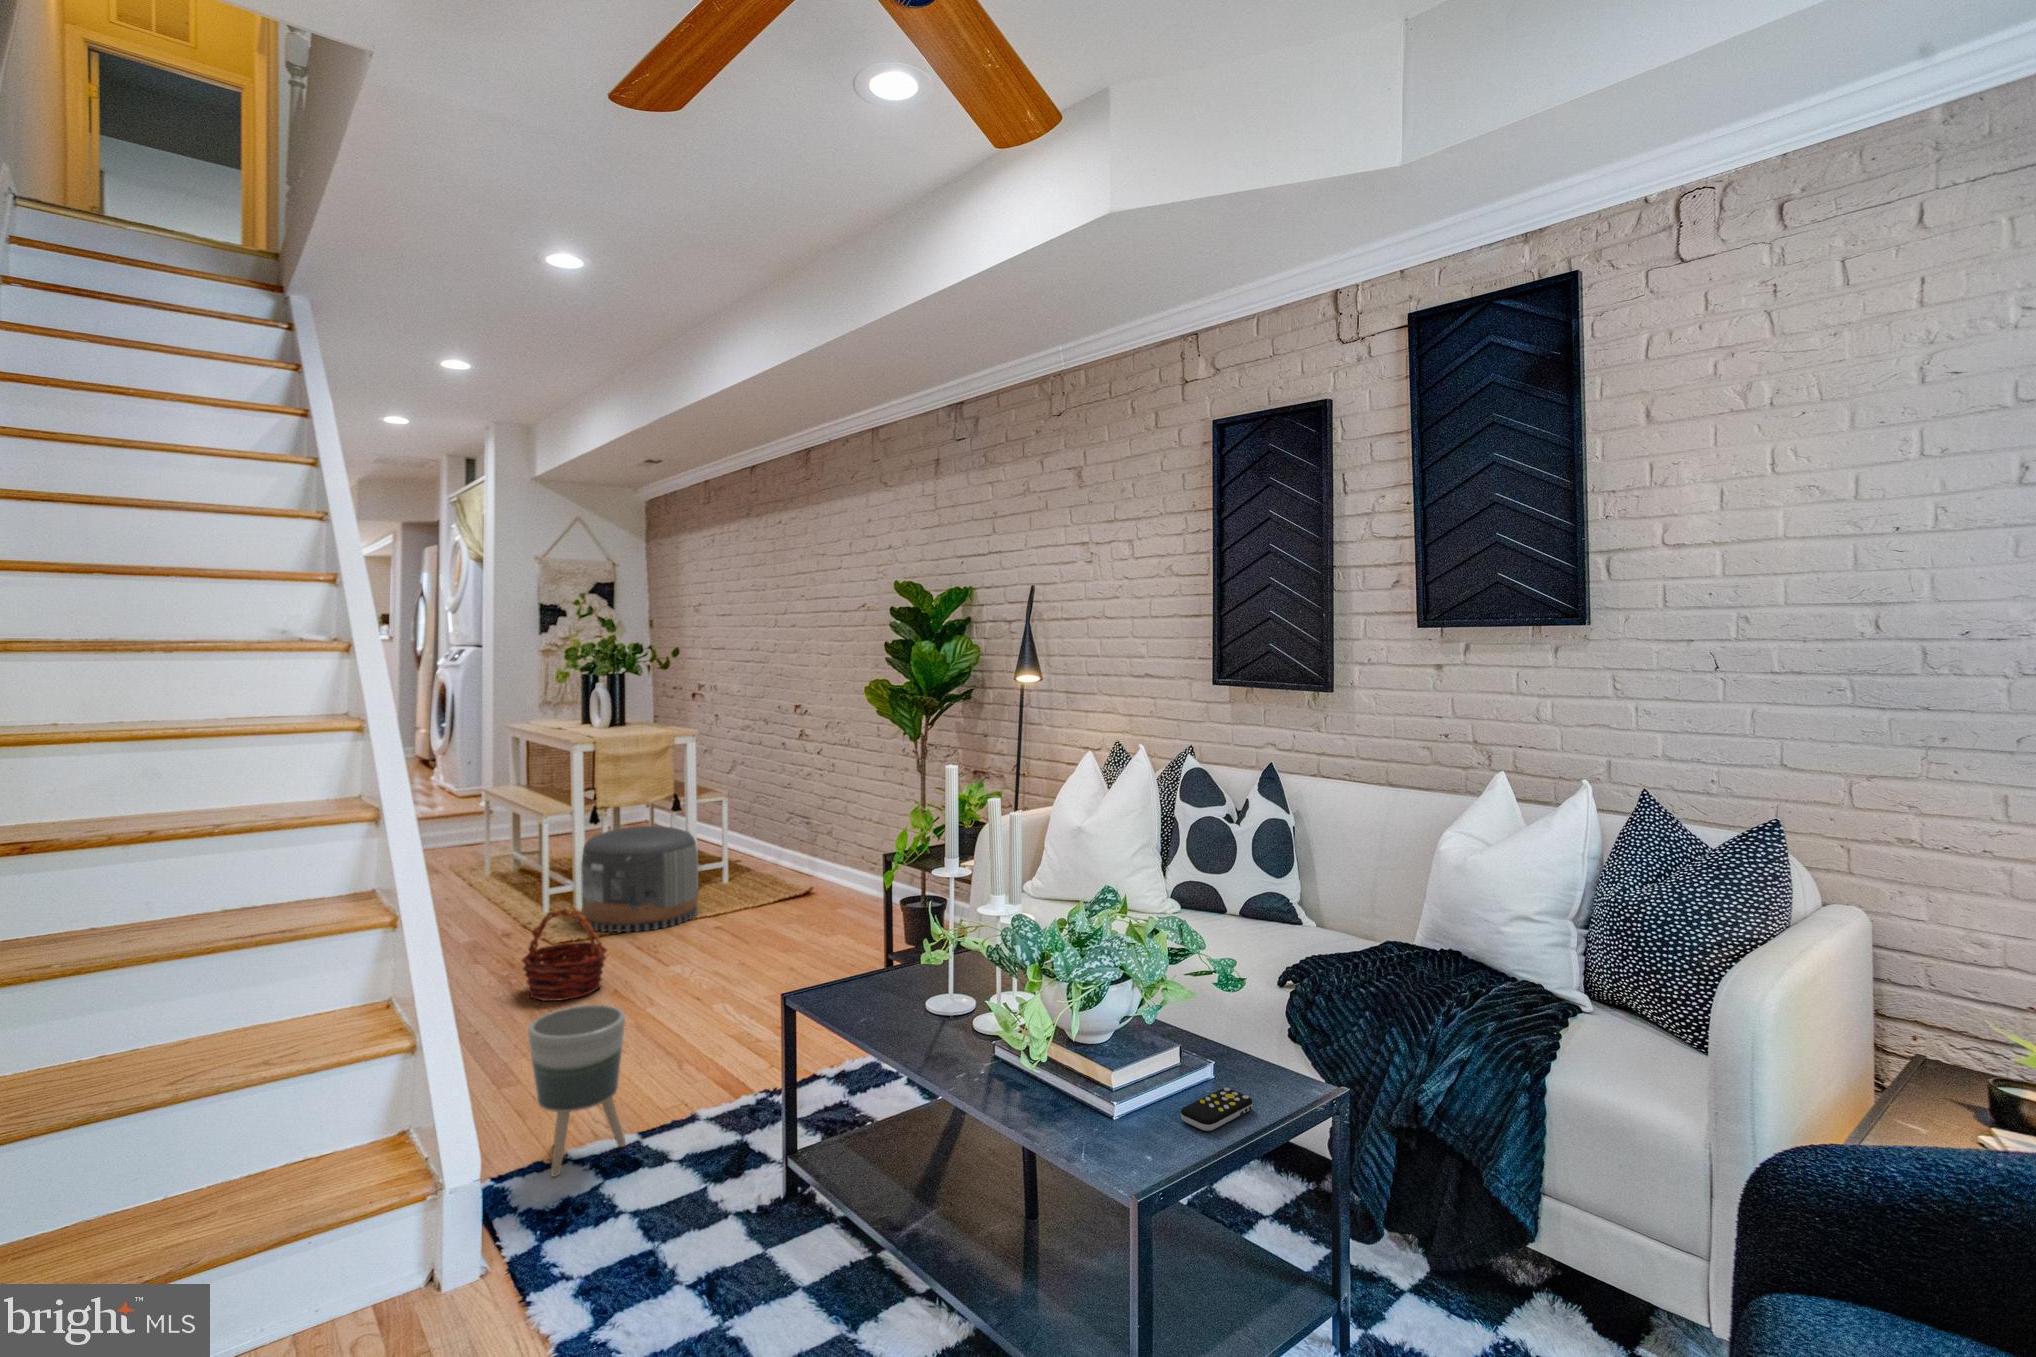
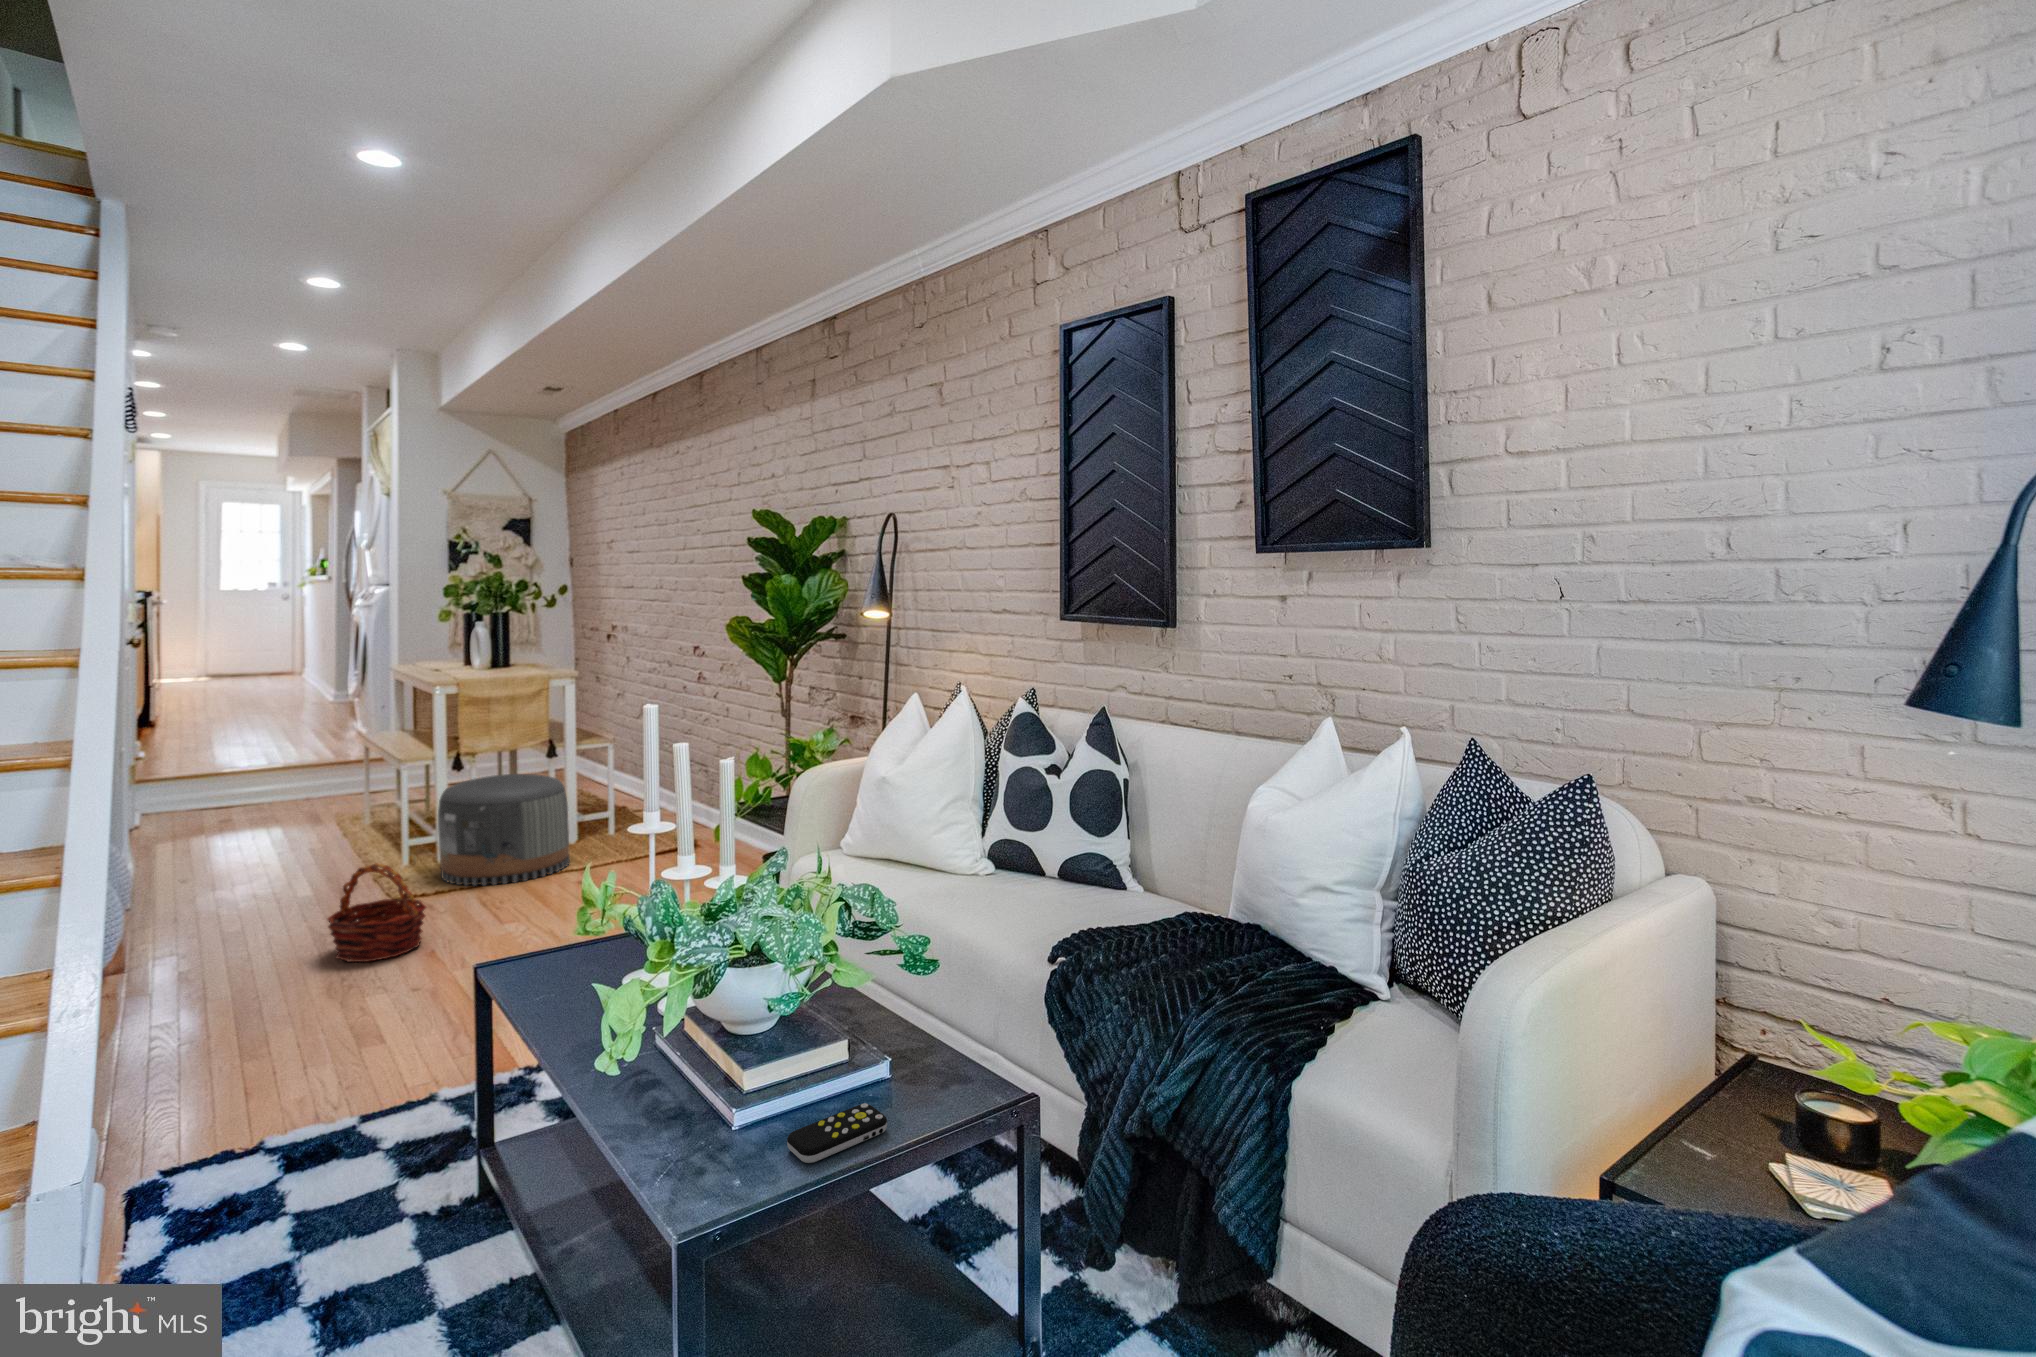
planter: present [528,1005,626,1177] -> none [204,978,338,1171]

